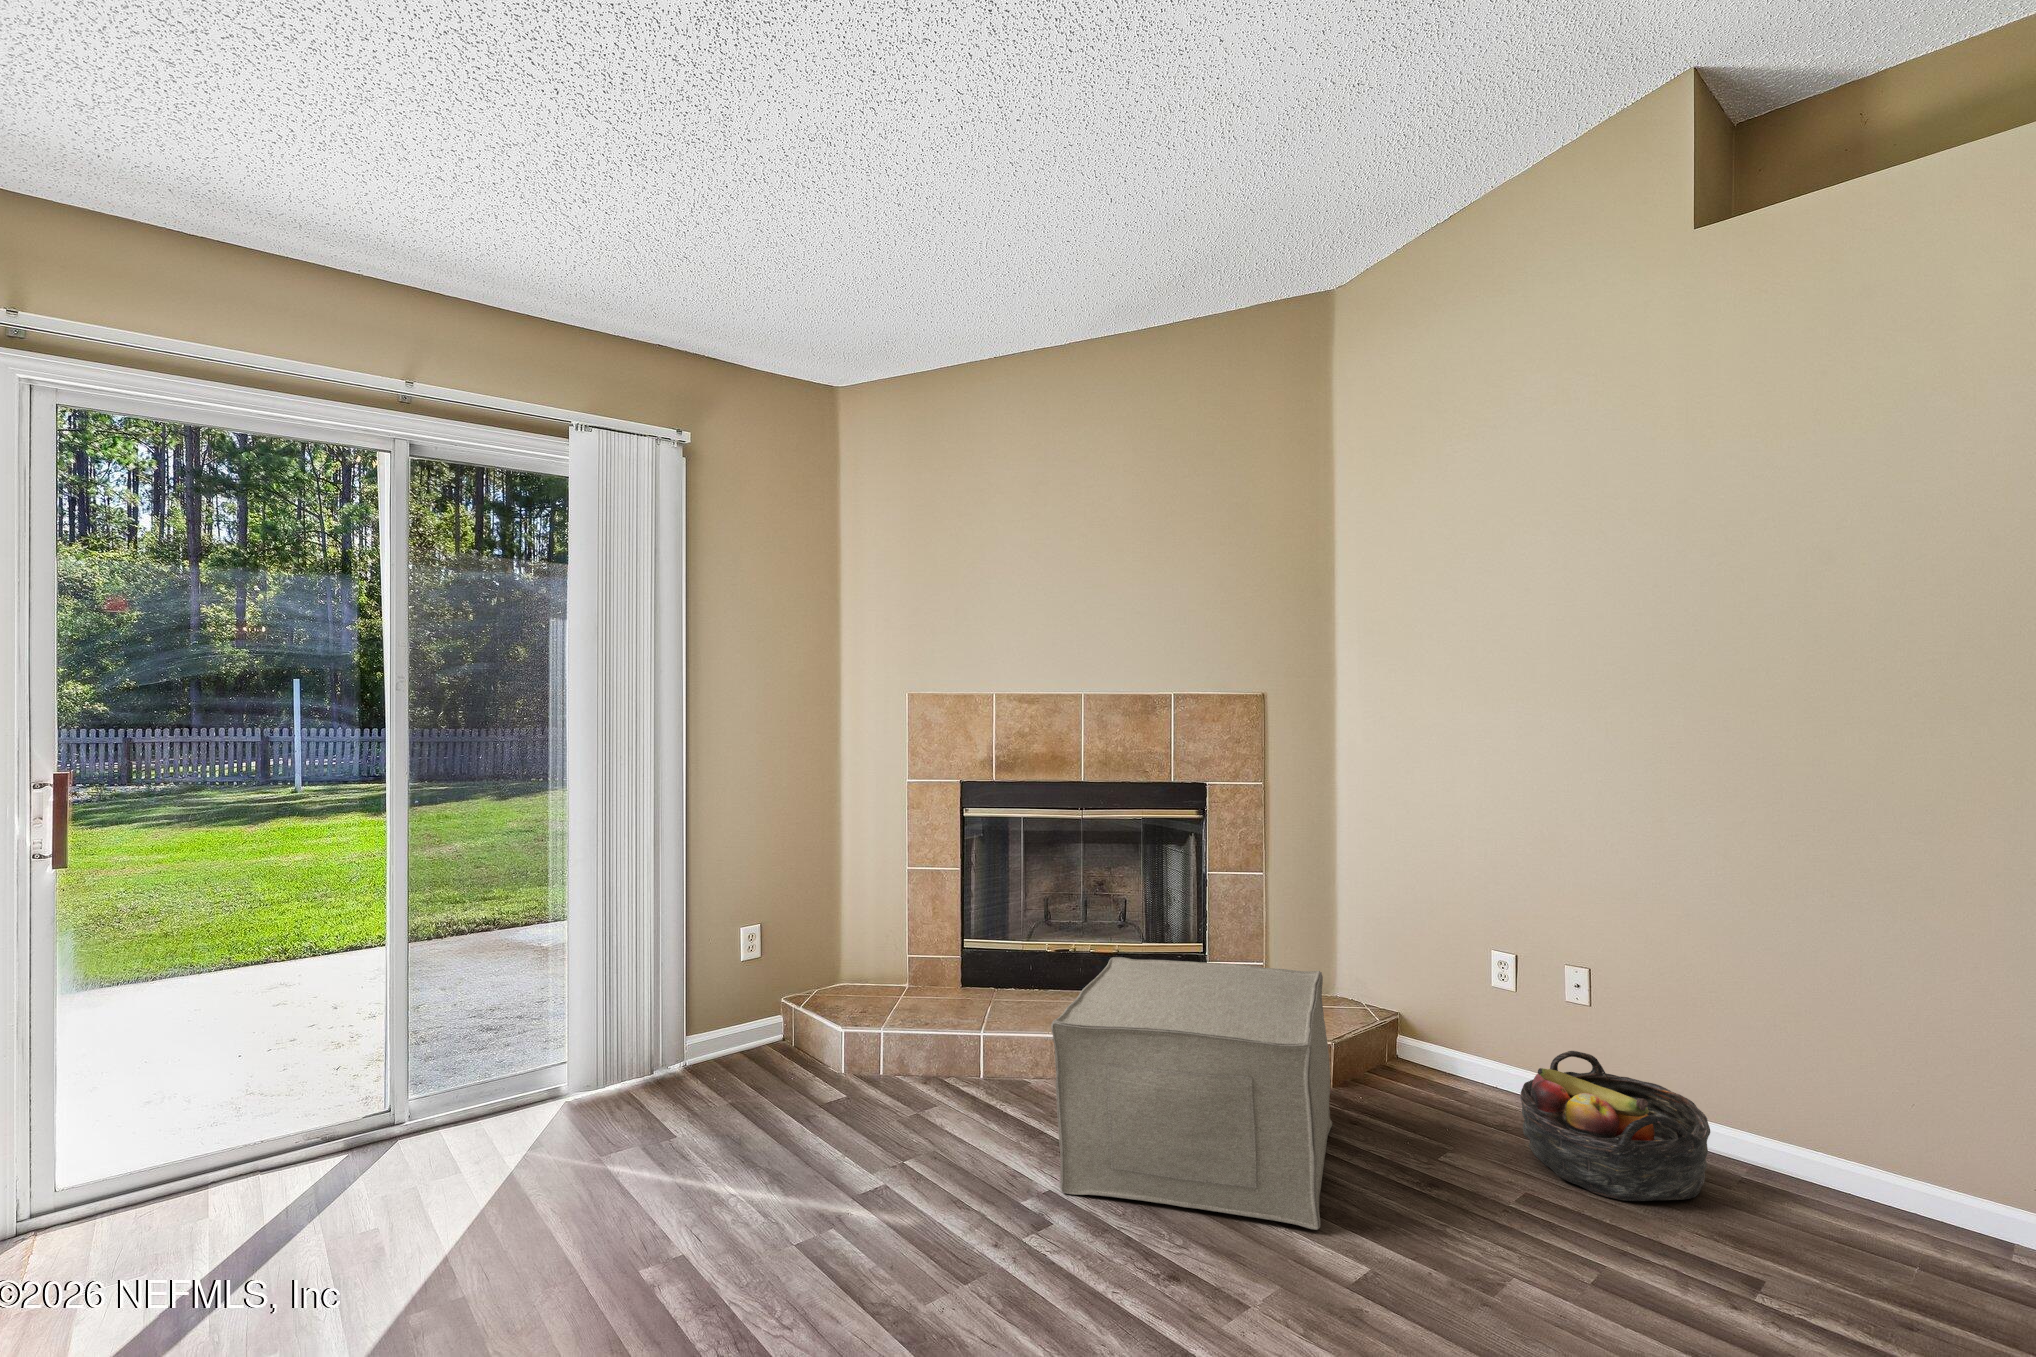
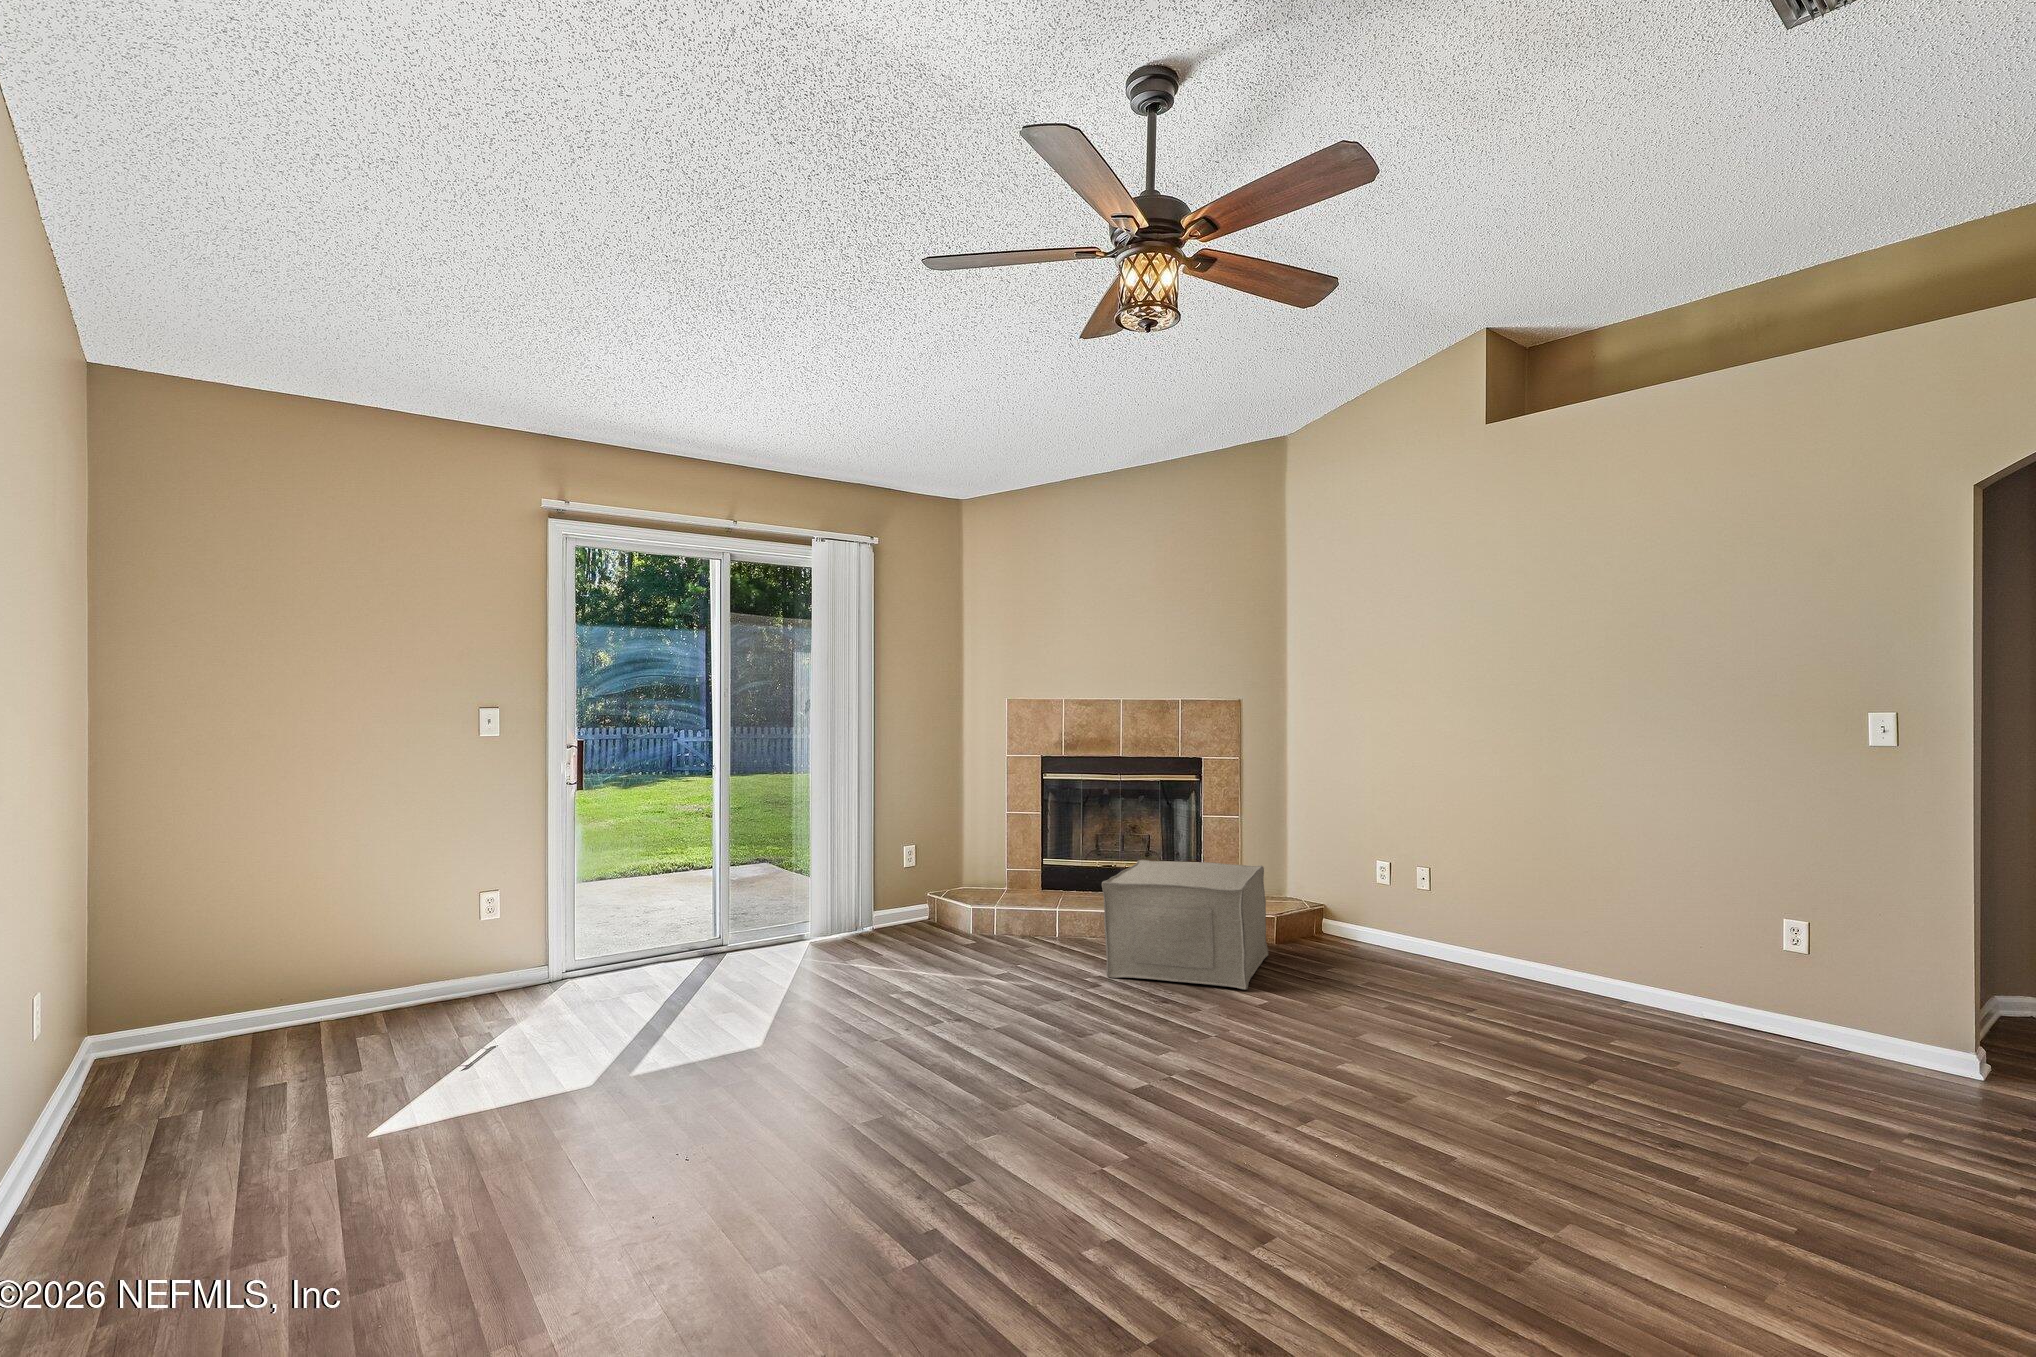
basket: present [1520,1051,1710,1201] -> none [1375,913,1476,984]

